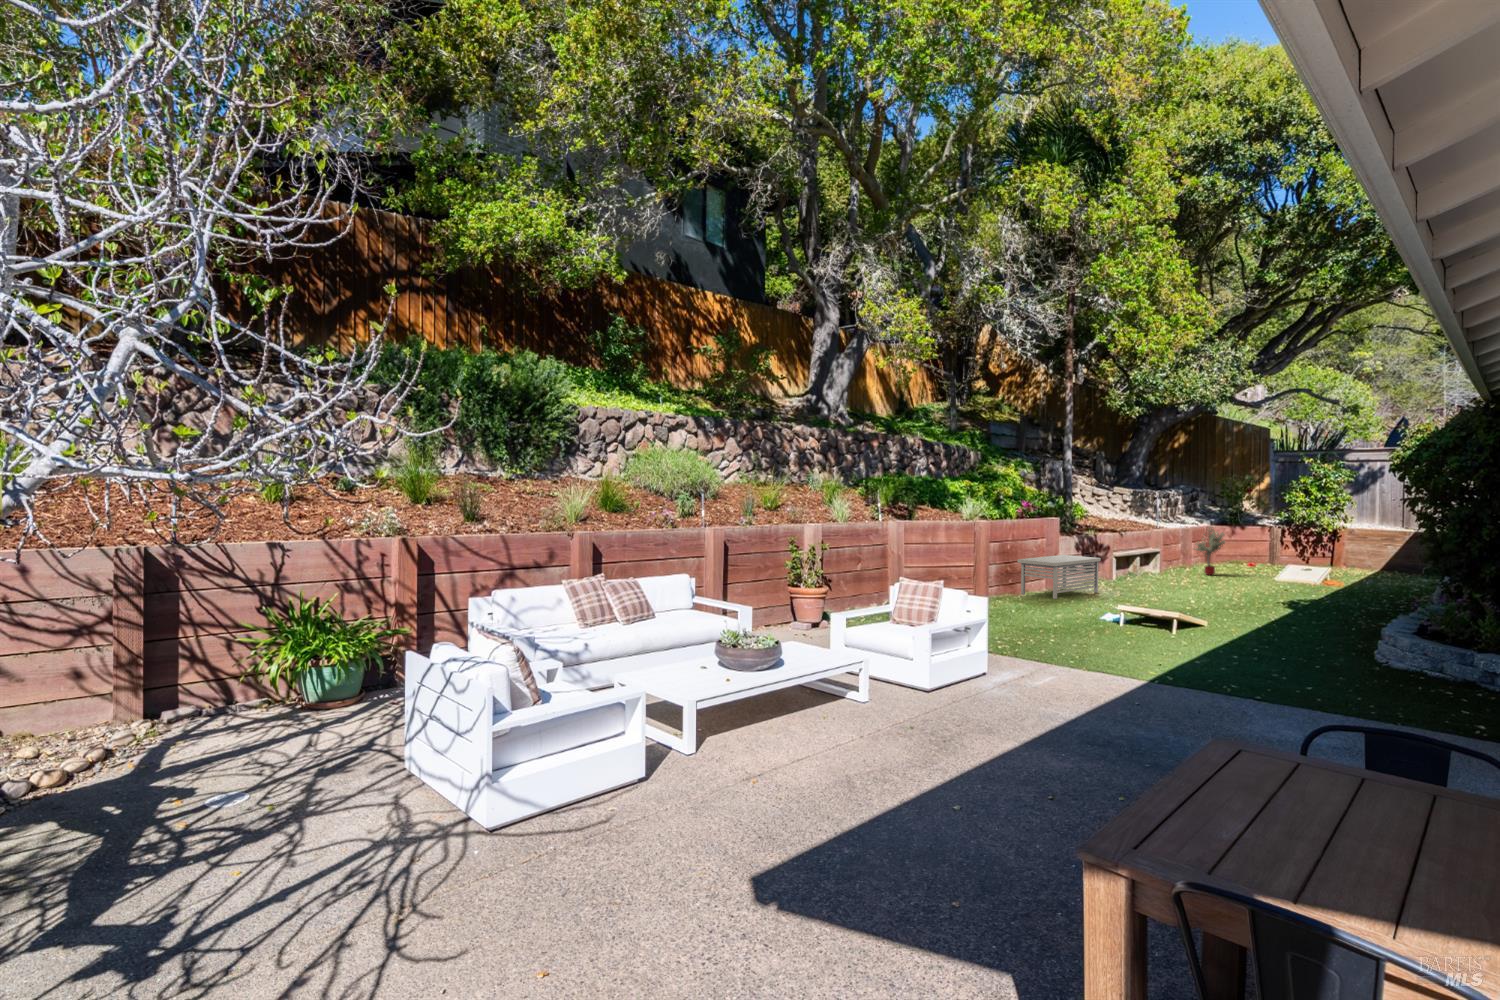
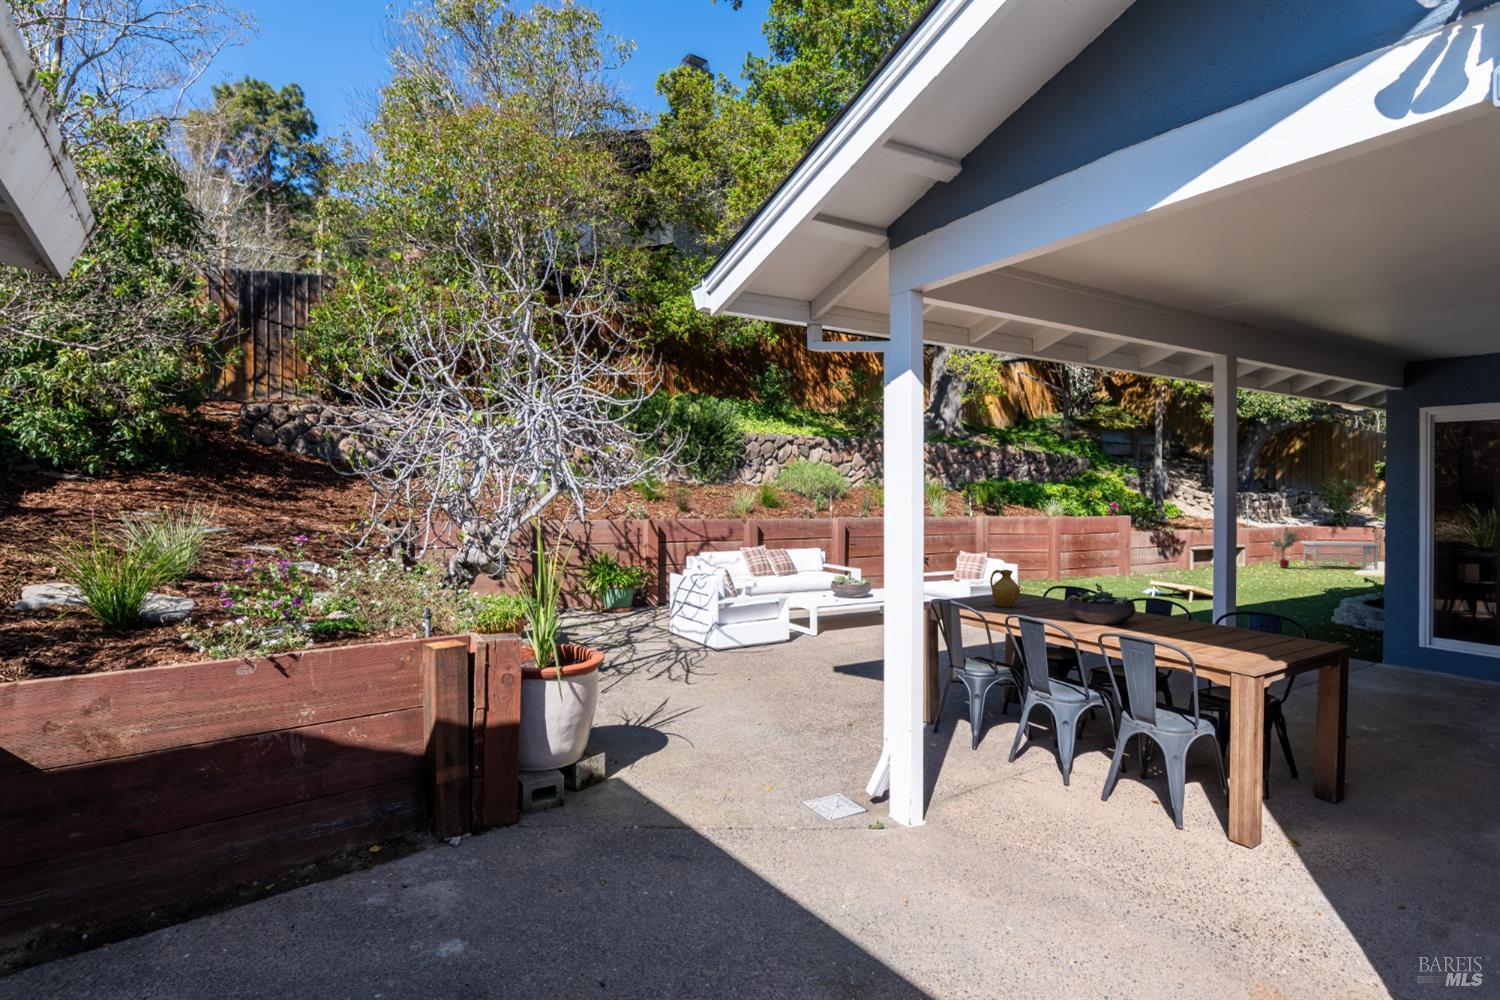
storage bench: present [1018,555,1101,599] -> present [1301,541,1379,570]
pitcher: none [1222,708,1315,824] -> present [990,570,1020,607]

